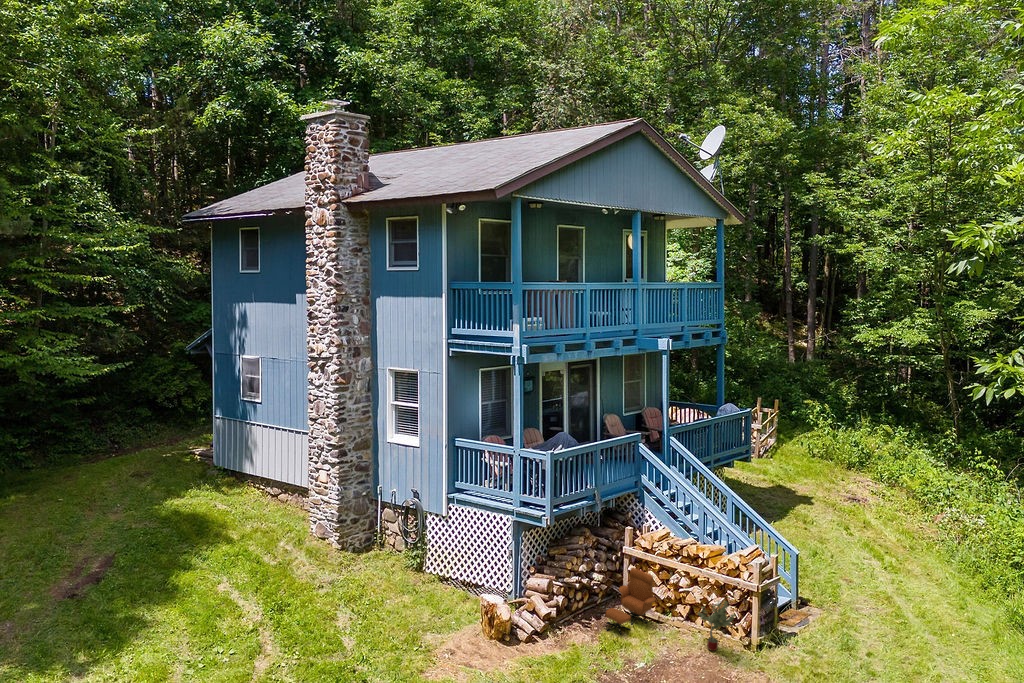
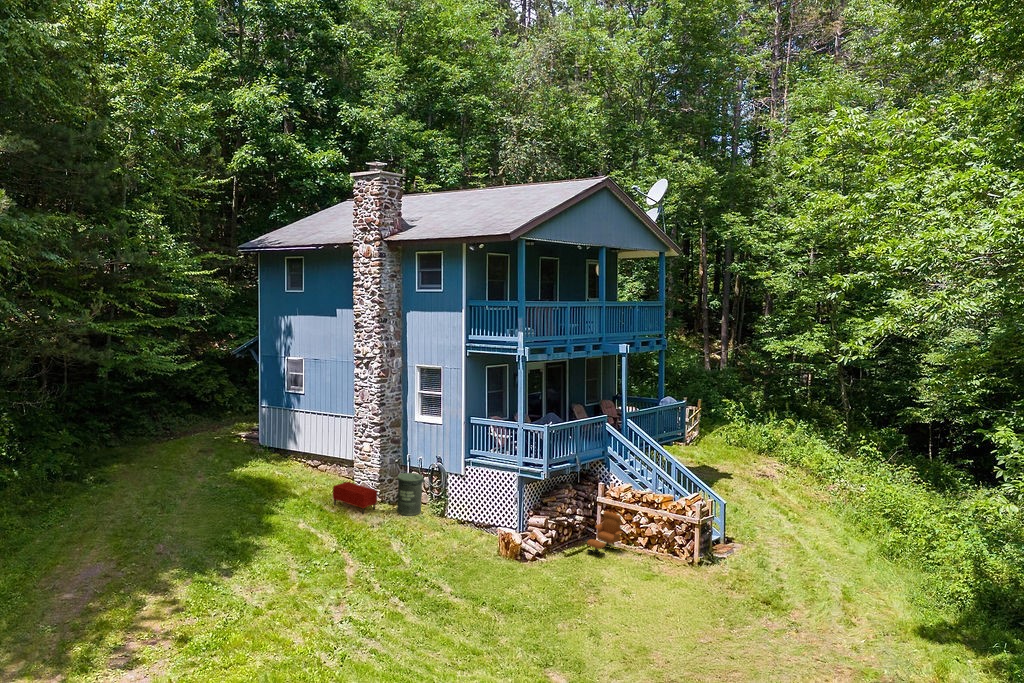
trash can: none [362,508,397,565] -> present [397,473,425,516]
bench: none [281,517,337,562] -> present [333,482,378,514]
potted tree: present [698,601,736,651] -> none [653,529,681,566]

